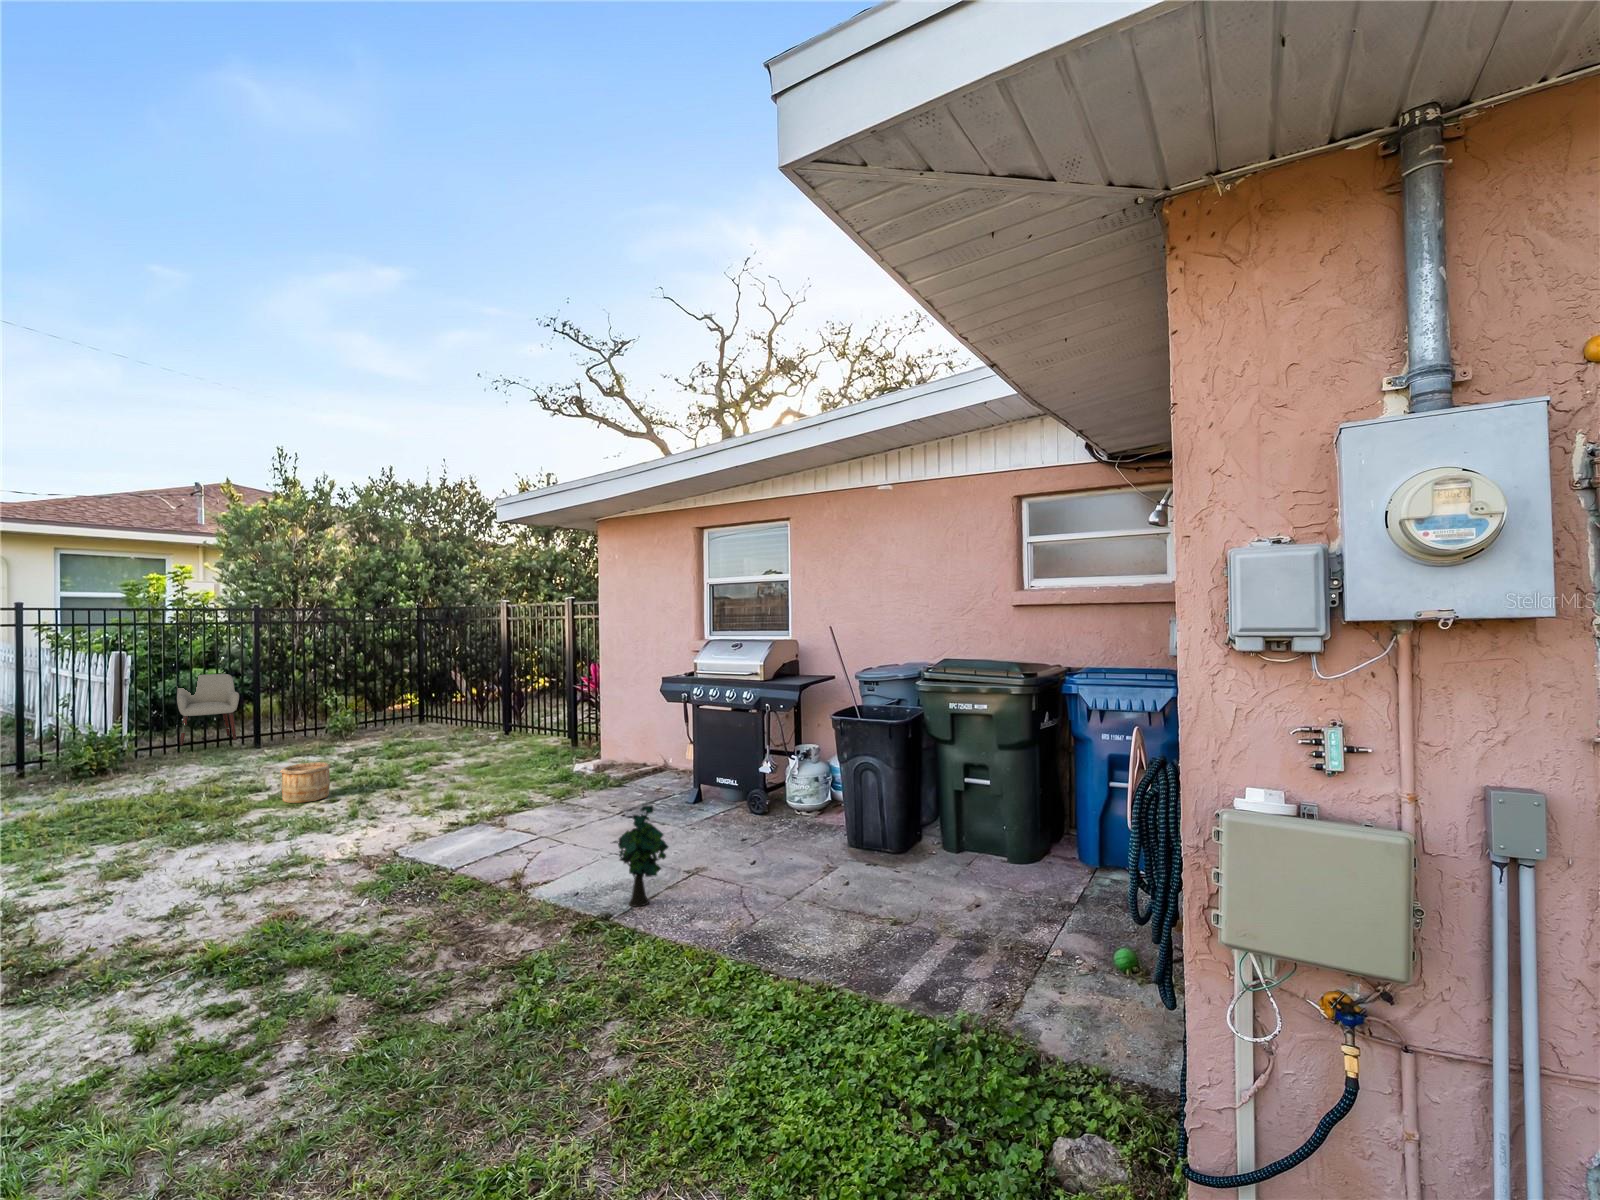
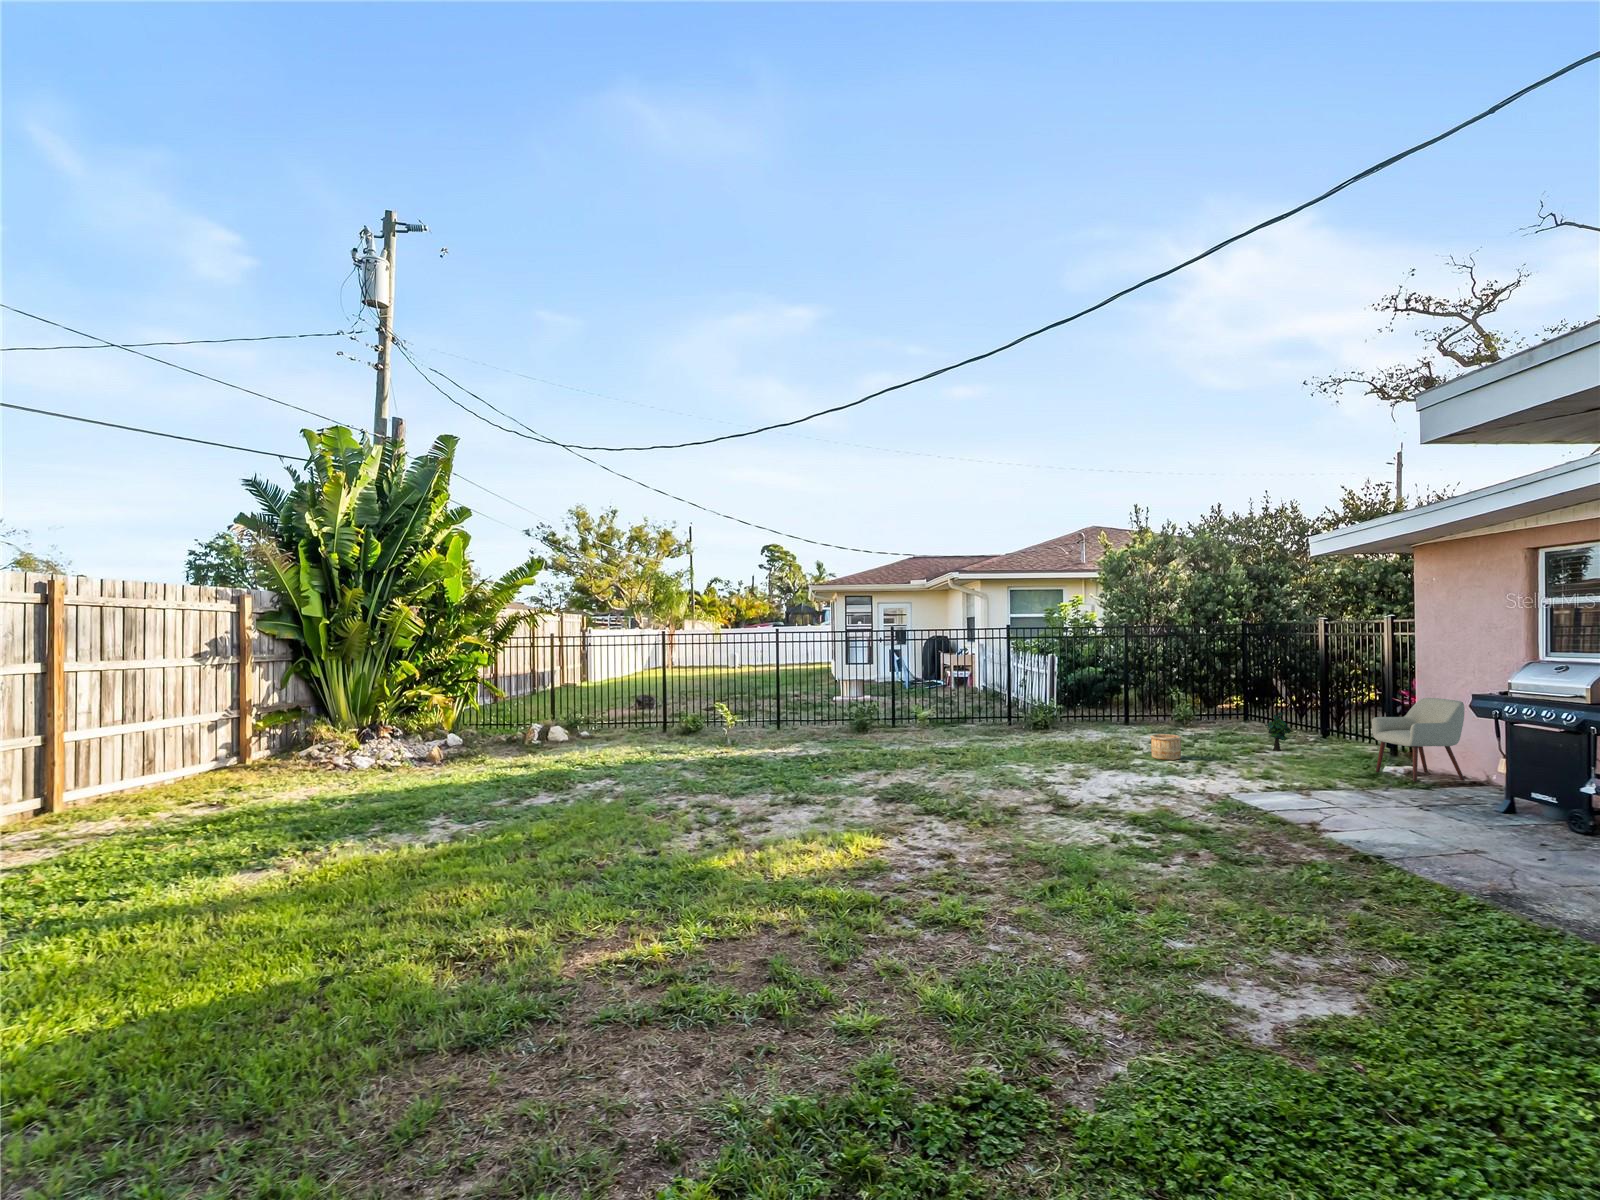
chair: present [177,674,239,745] -> present [1372,698,1465,781]
decorative plant: present [613,806,669,907] -> present [1265,712,1291,751]

